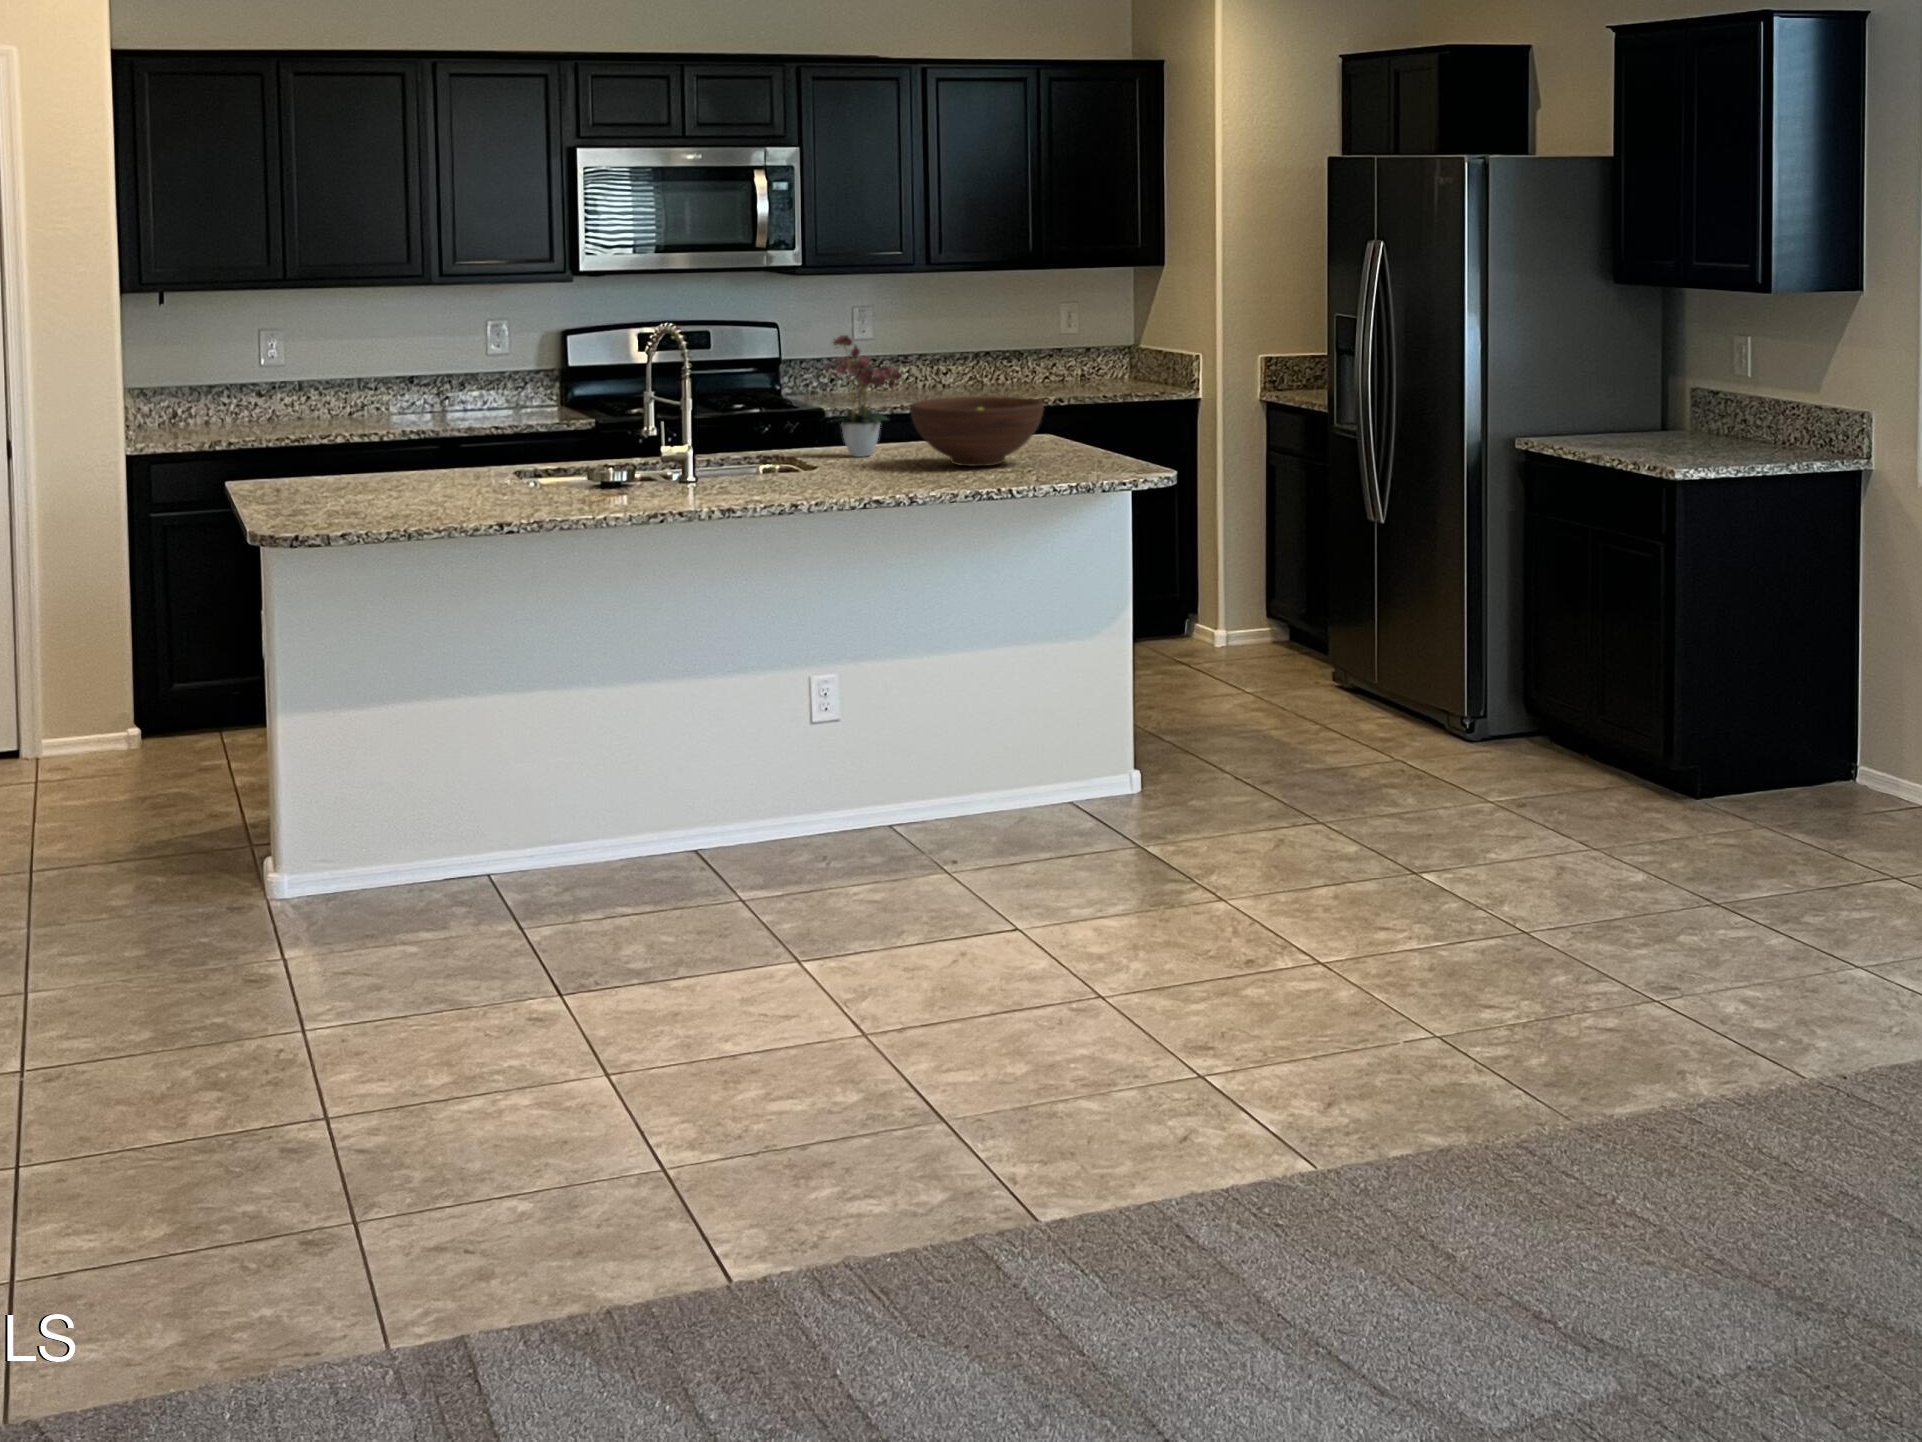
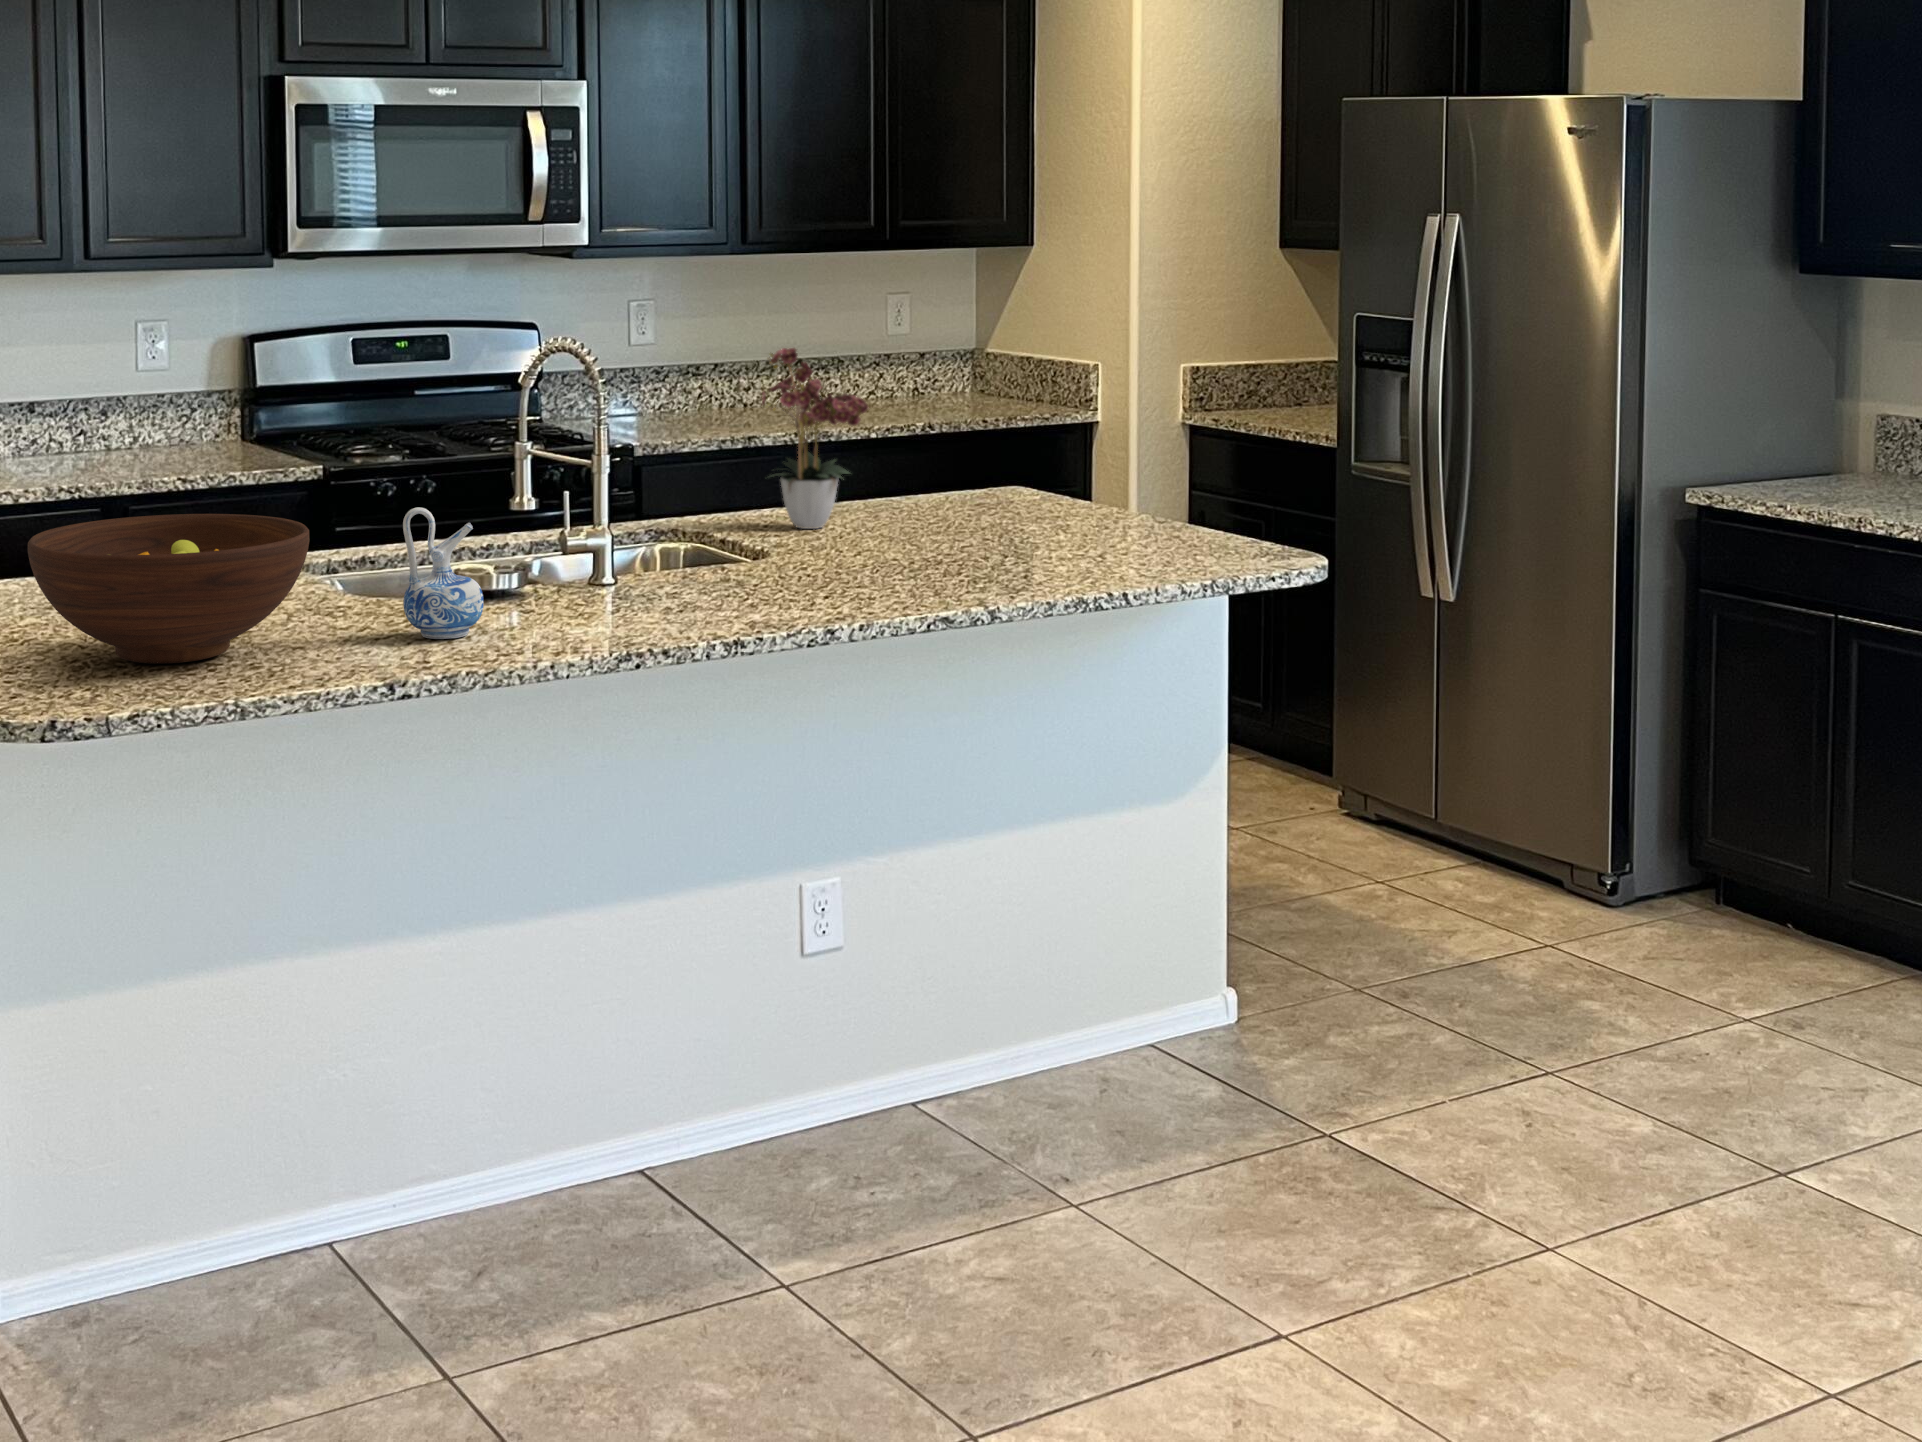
fruit bowl: present [910,396,1044,466] -> present [28,514,310,664]
ceramic pitcher: none [512,425,562,504] -> present [403,507,484,639]

